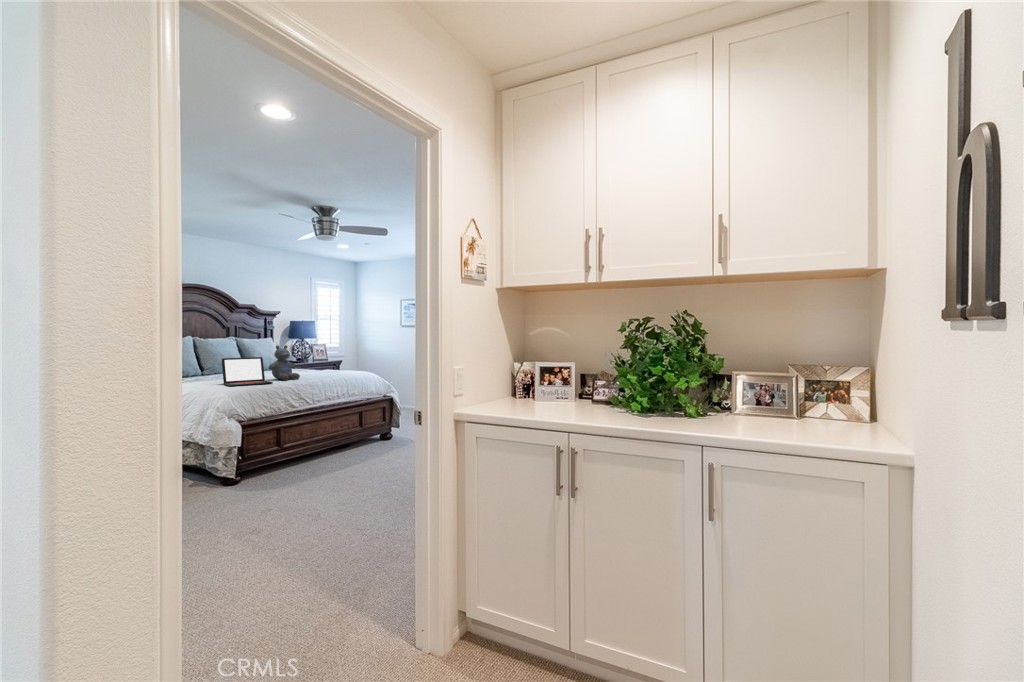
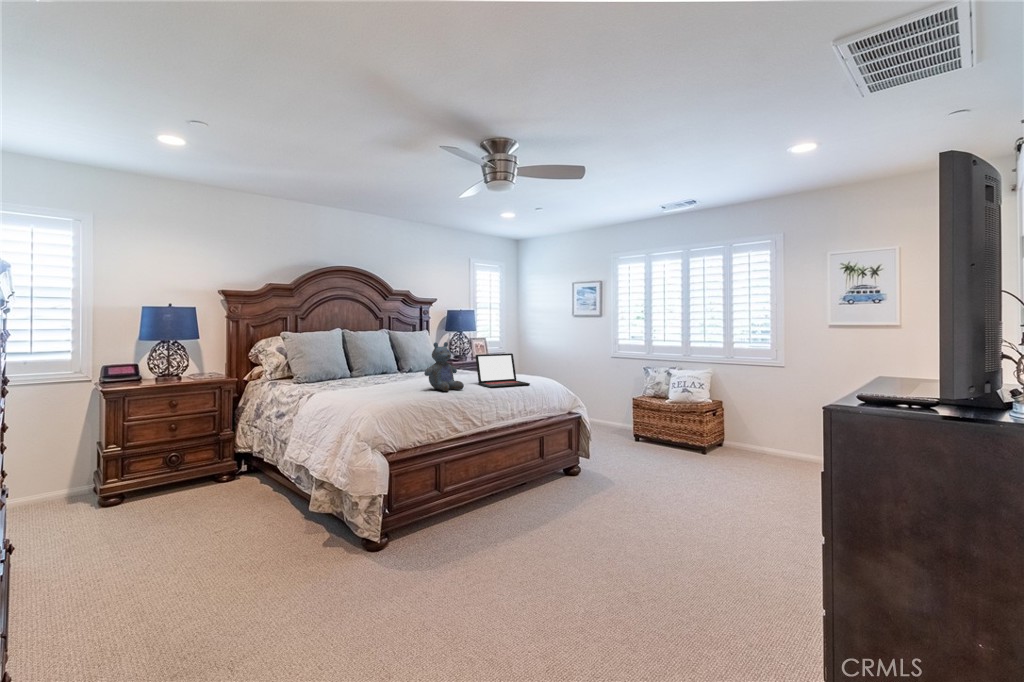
laptop: present [222,357,273,386] -> present [476,353,530,388]

